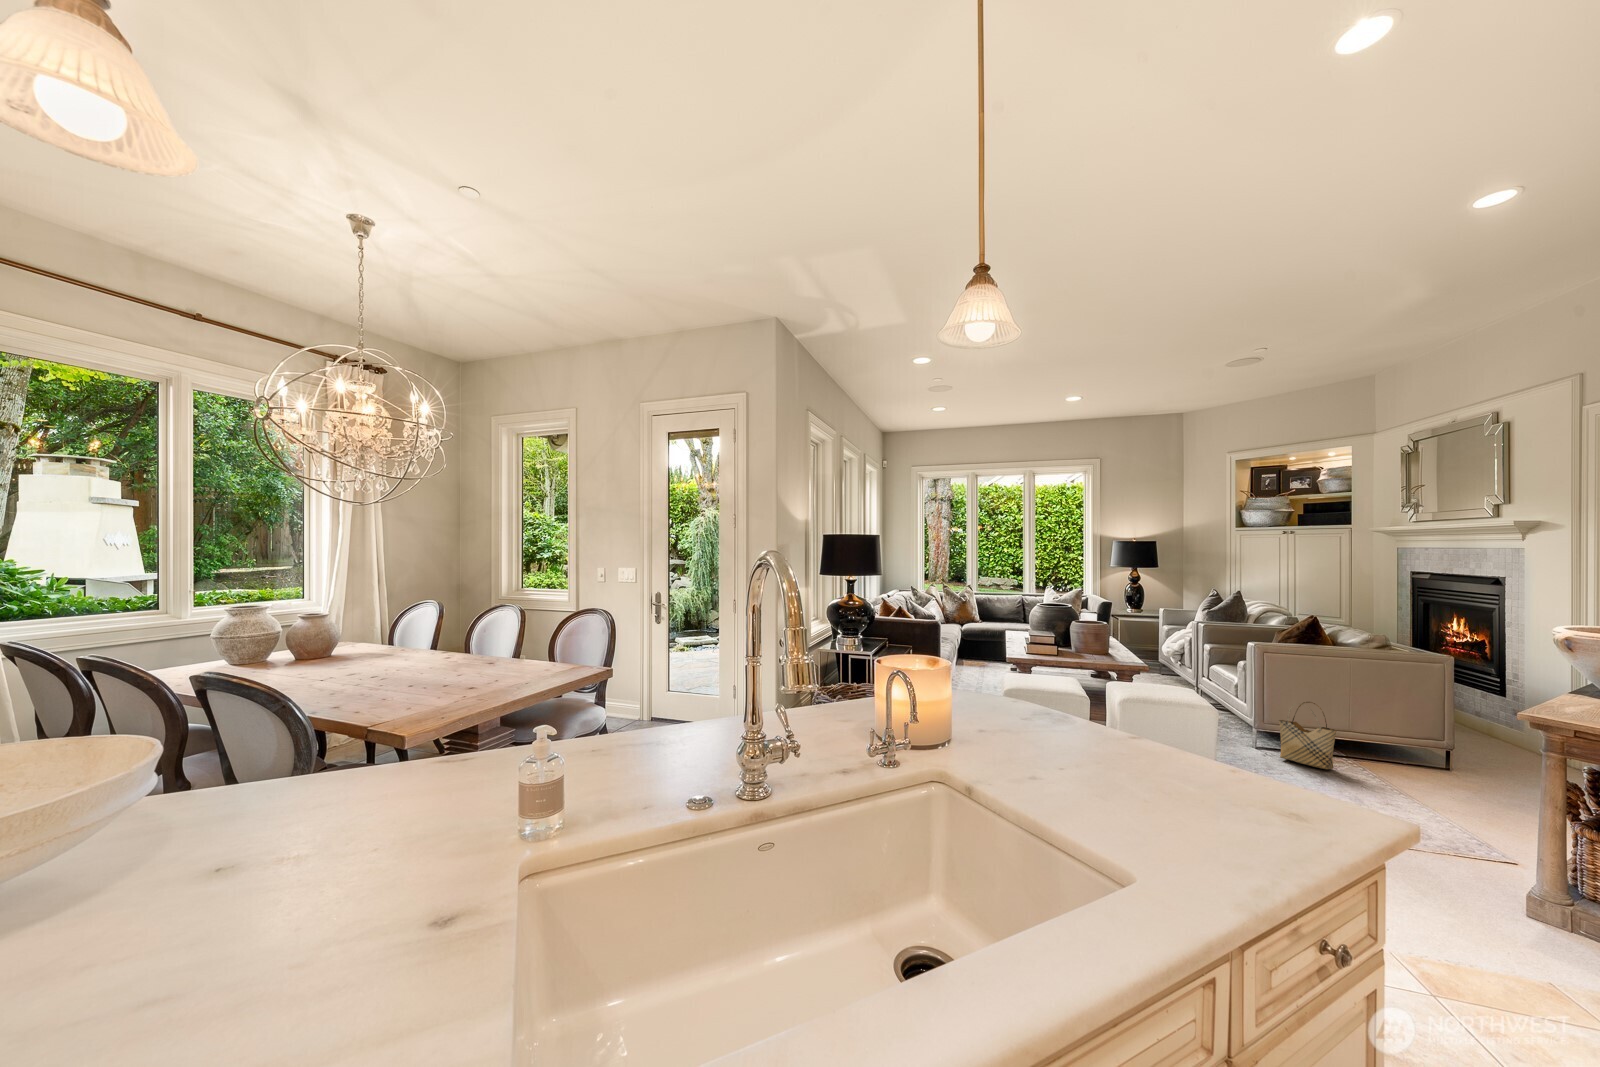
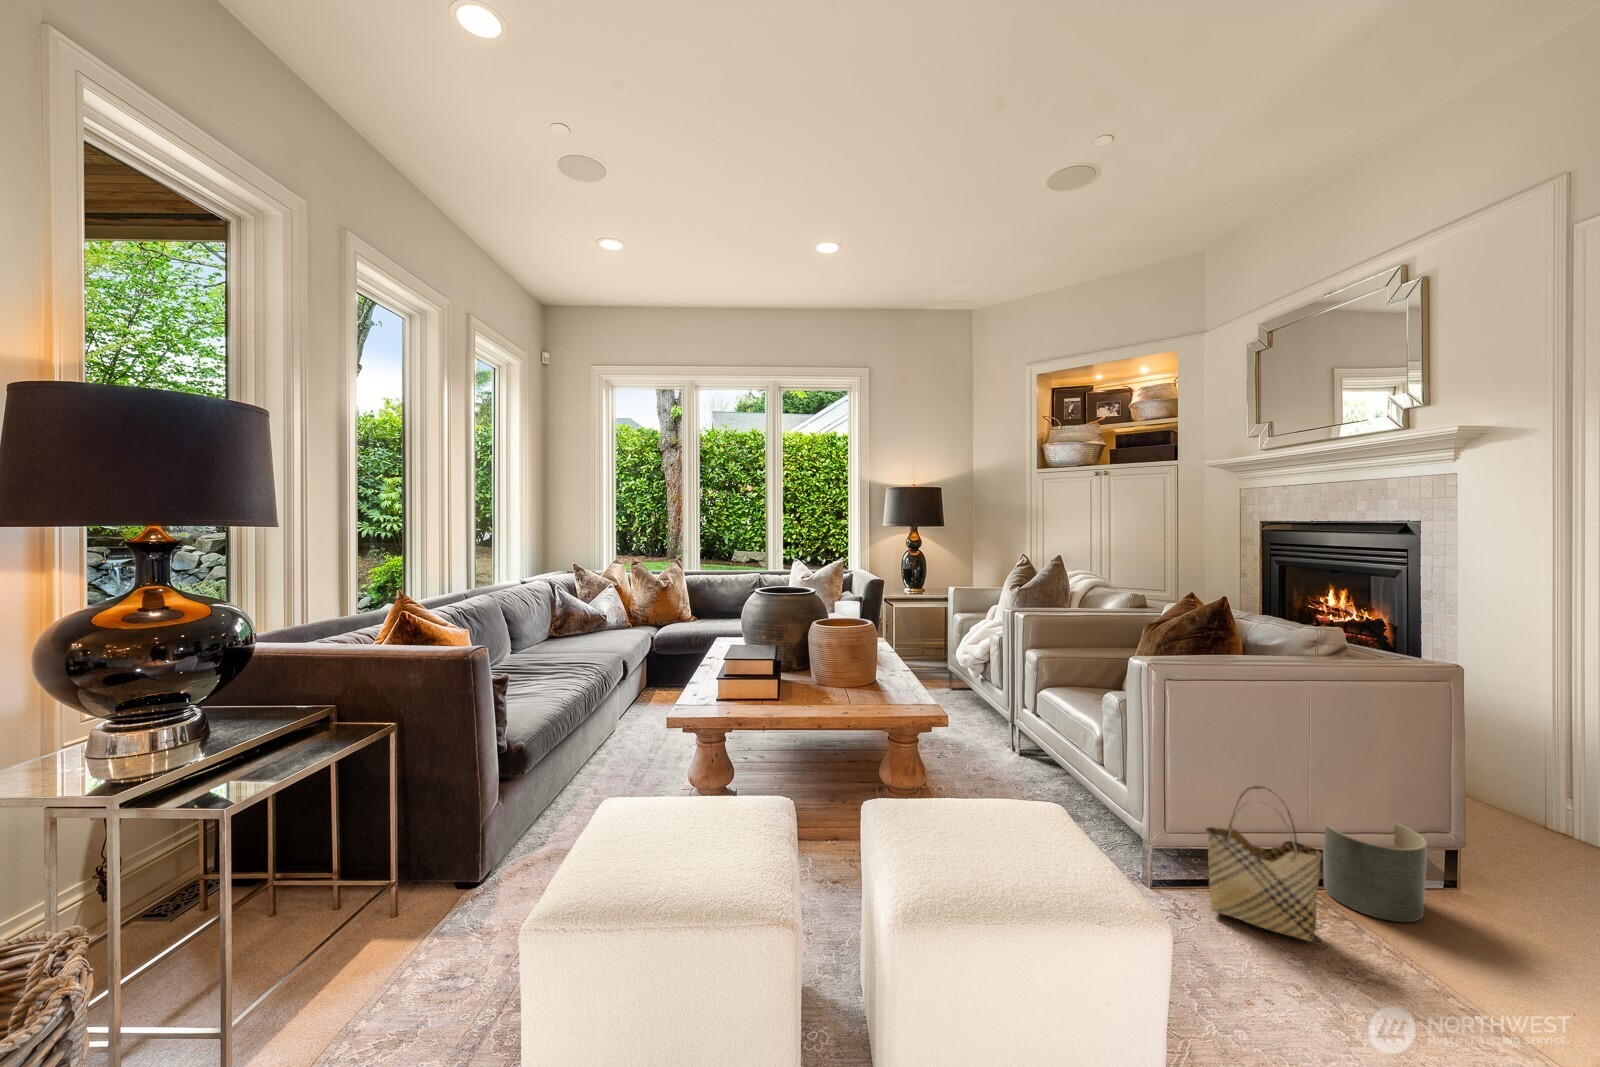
planter: none [1356,726,1411,774] -> present [1323,823,1427,922]

